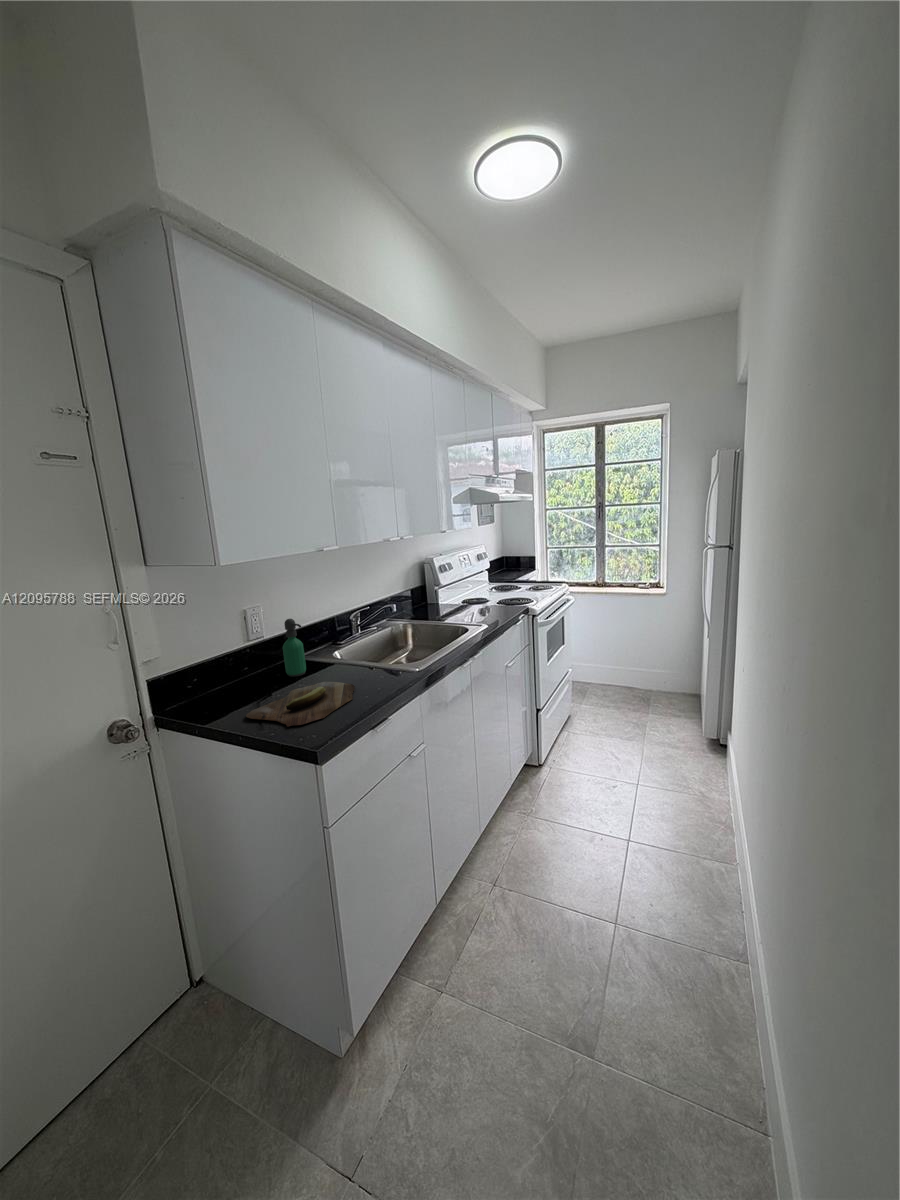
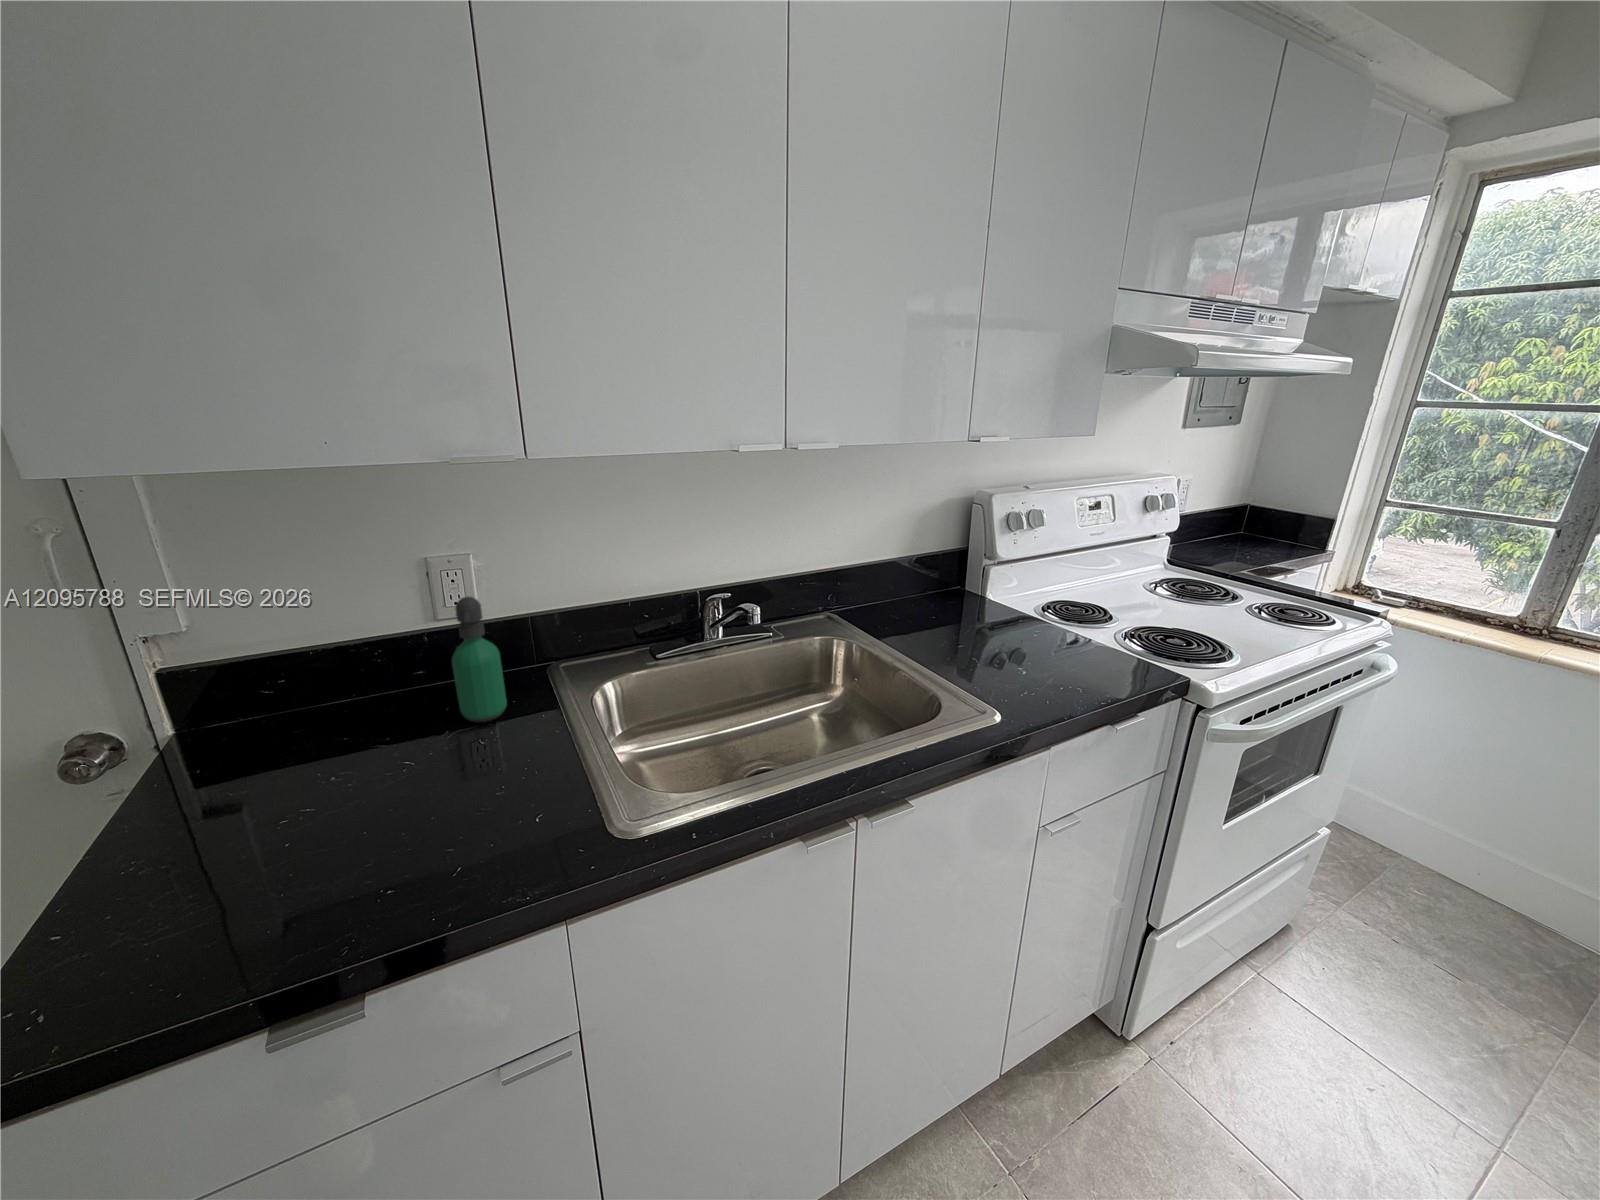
cutting board: present [246,681,355,727] -> none [136,768,481,932]

